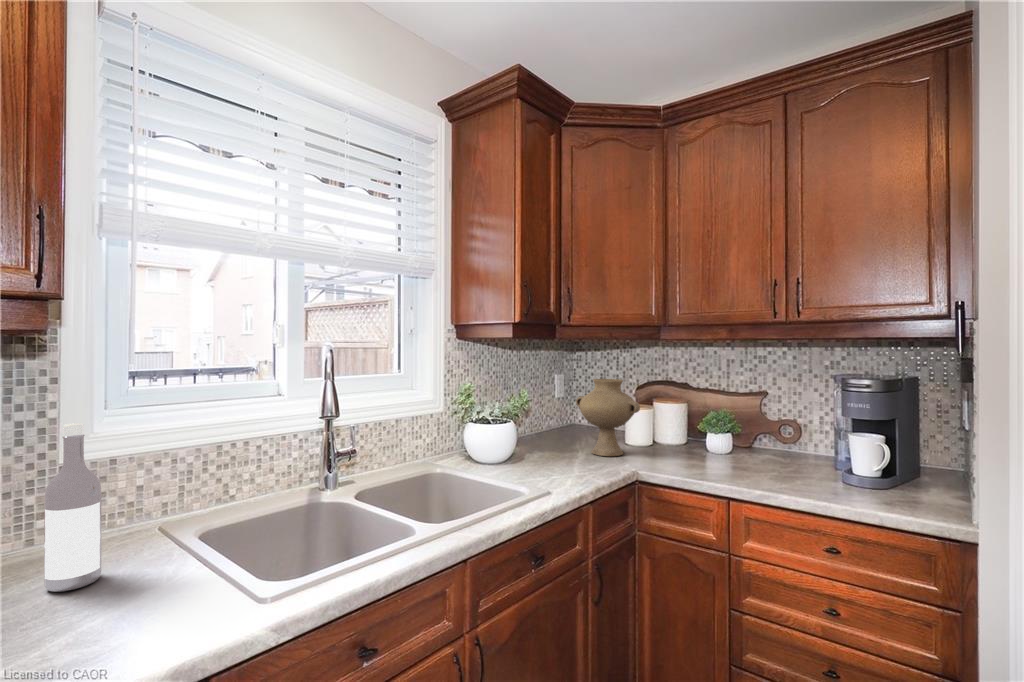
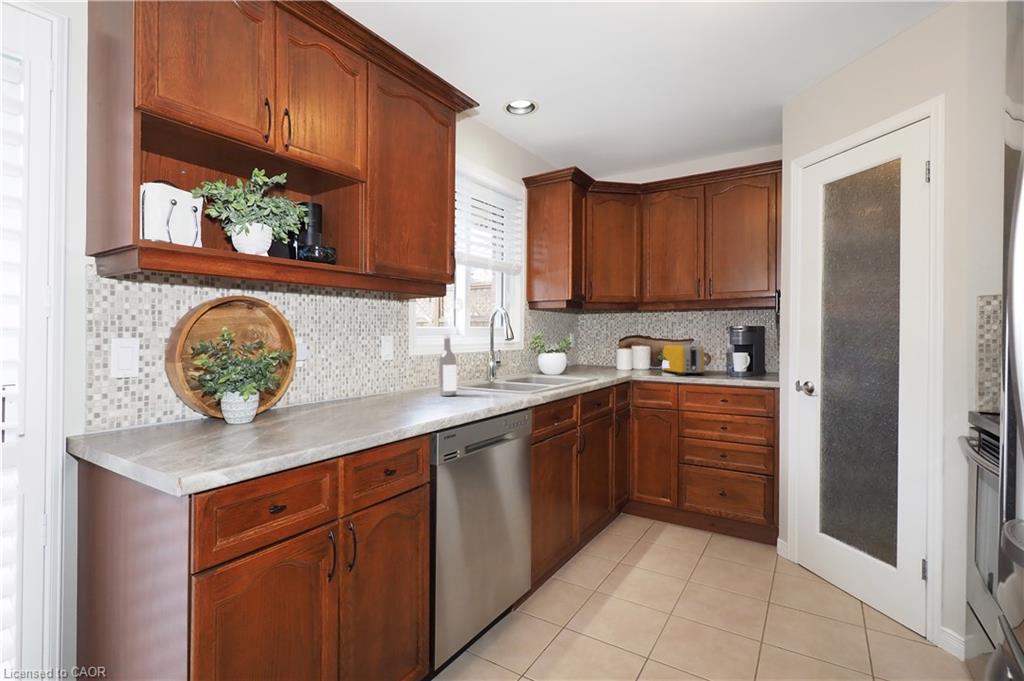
vase: present [576,379,640,456] -> none [594,332,630,372]
toaster: none [705,406,787,476] -> present [663,344,704,375]

